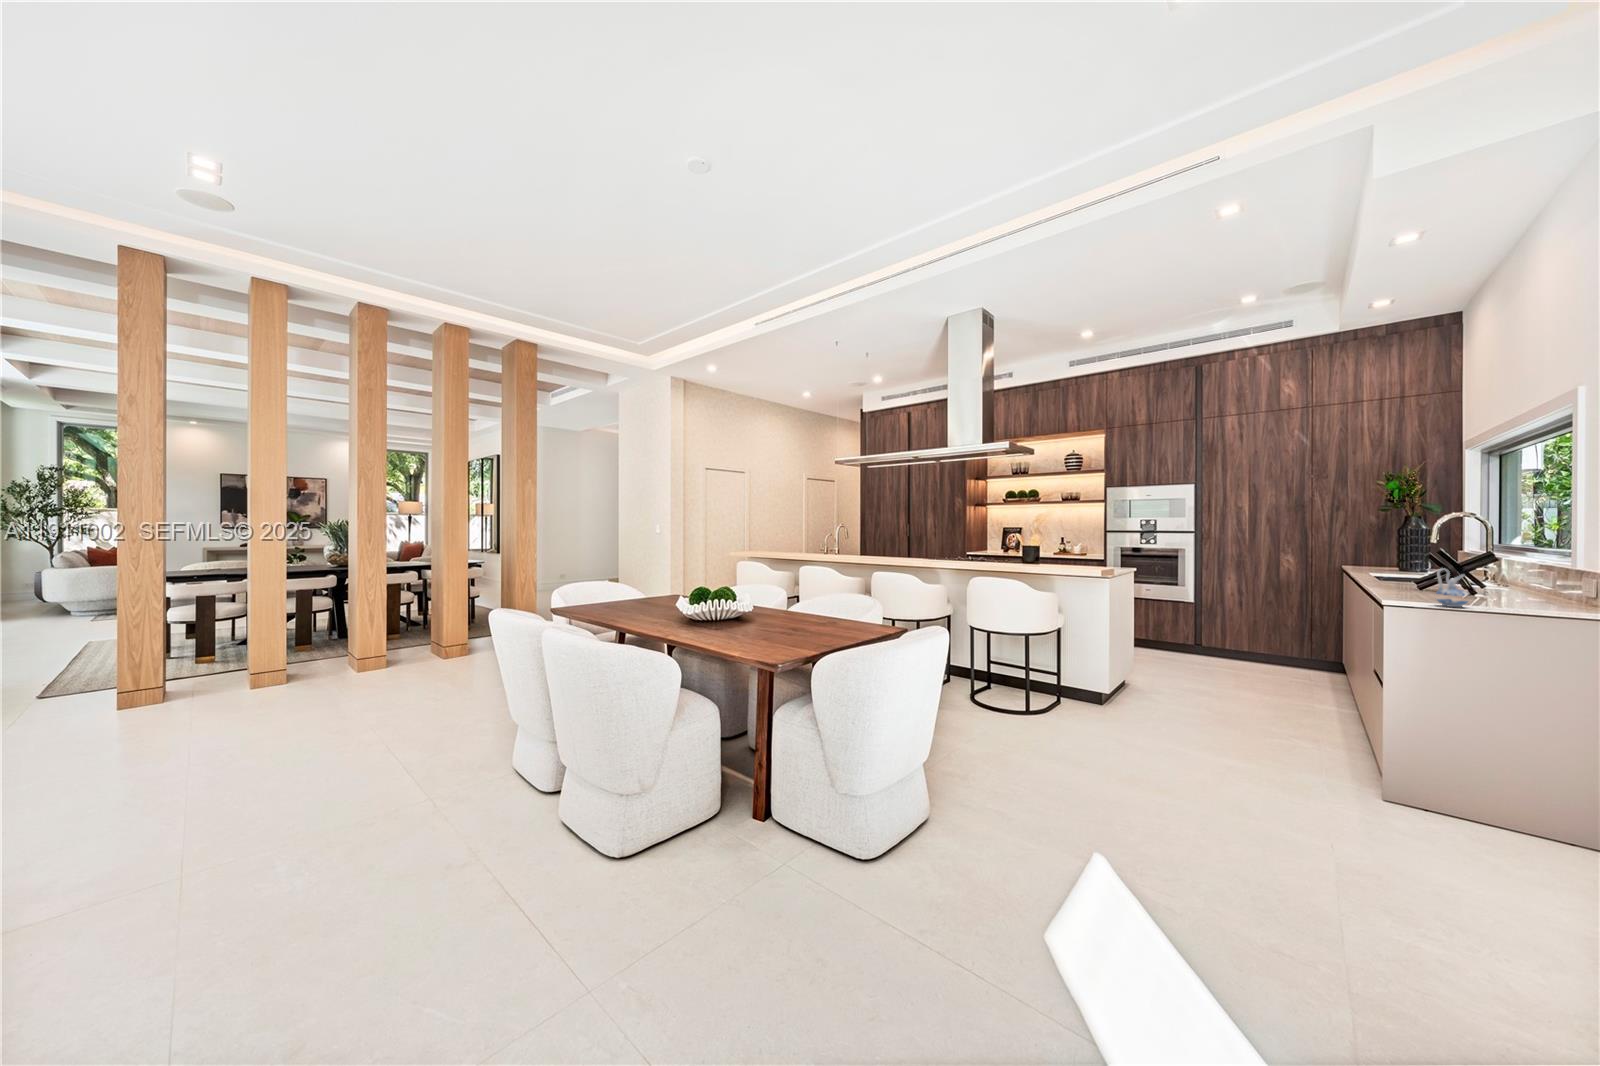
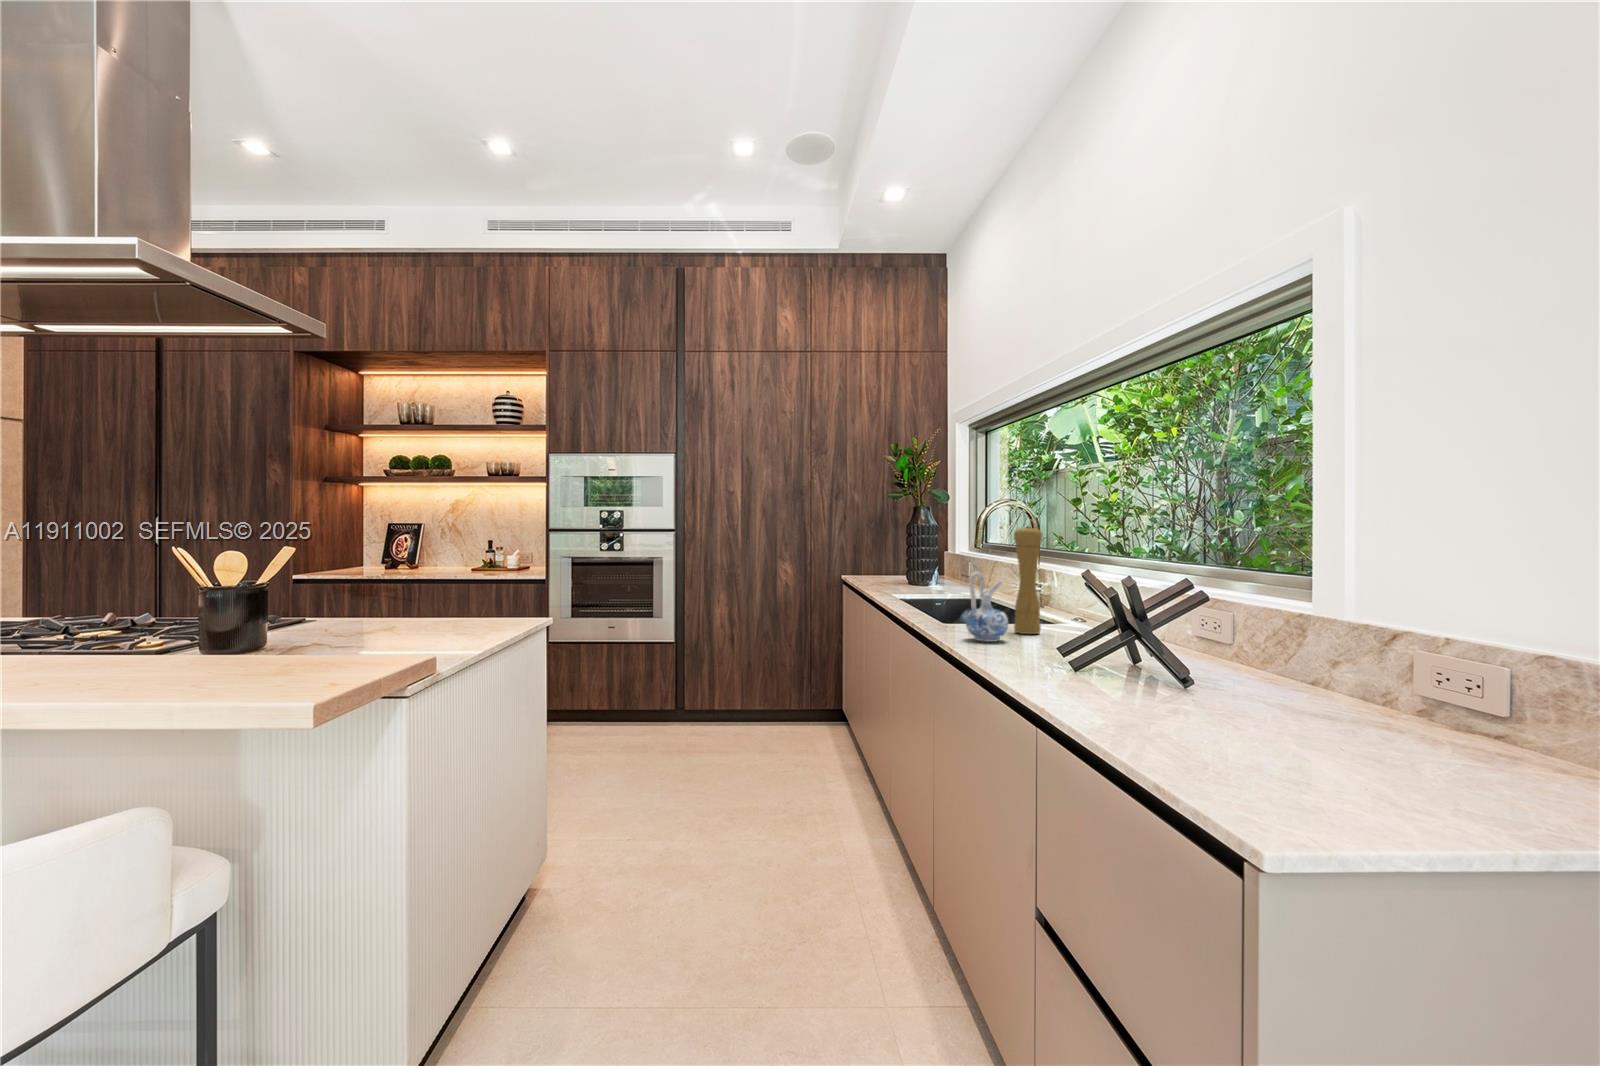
pepper mill: none [1481,543,1507,606] -> present [1014,527,1042,634]

